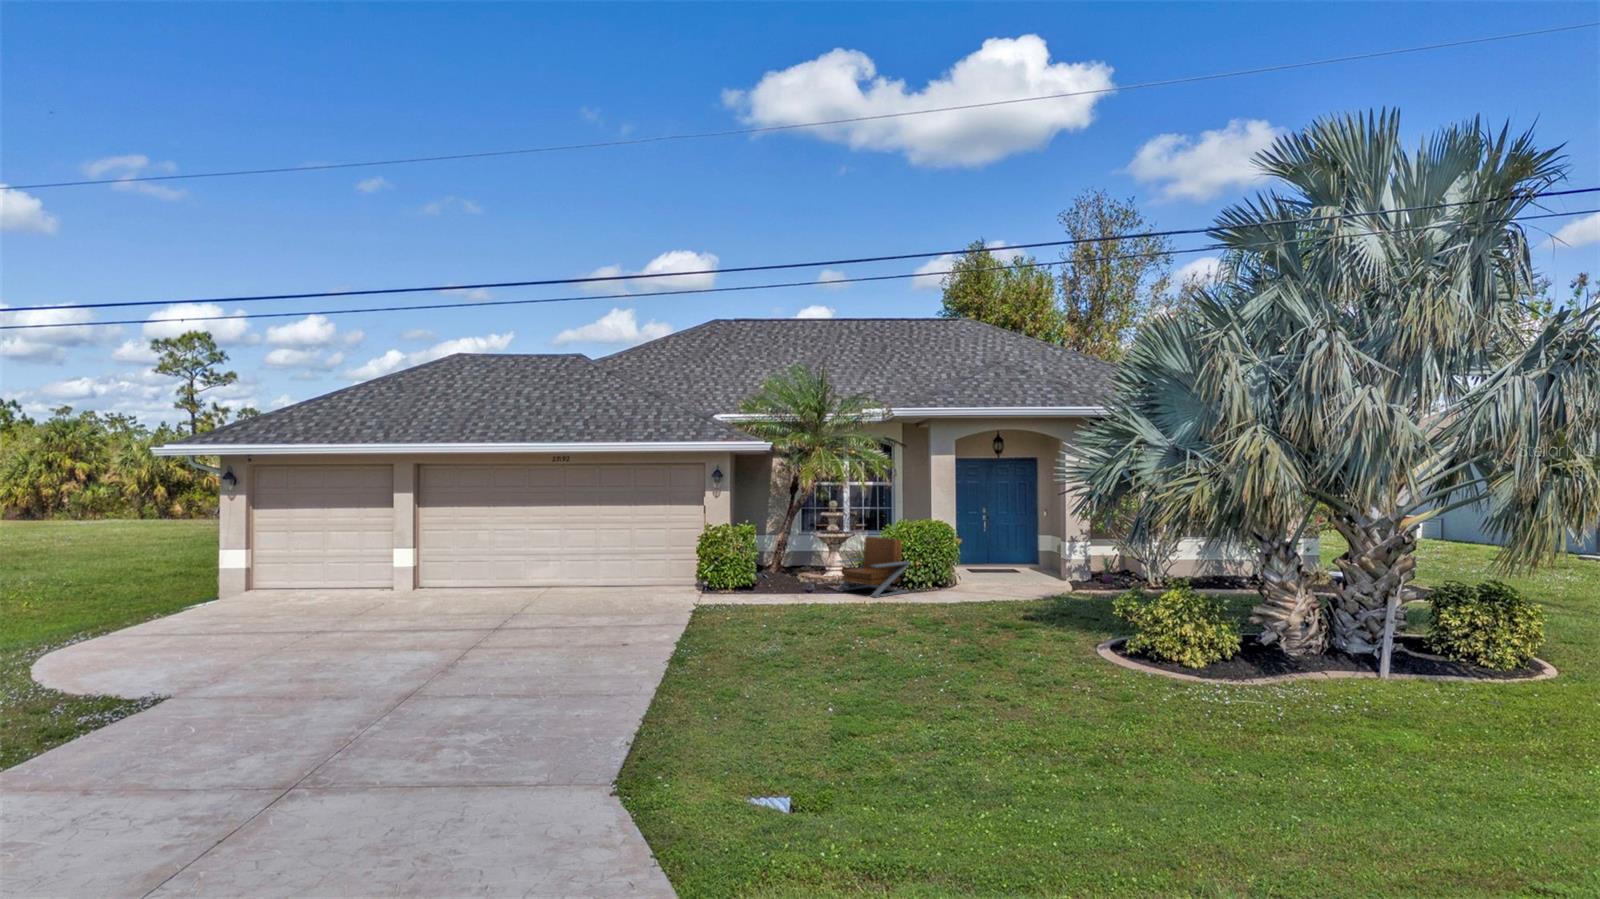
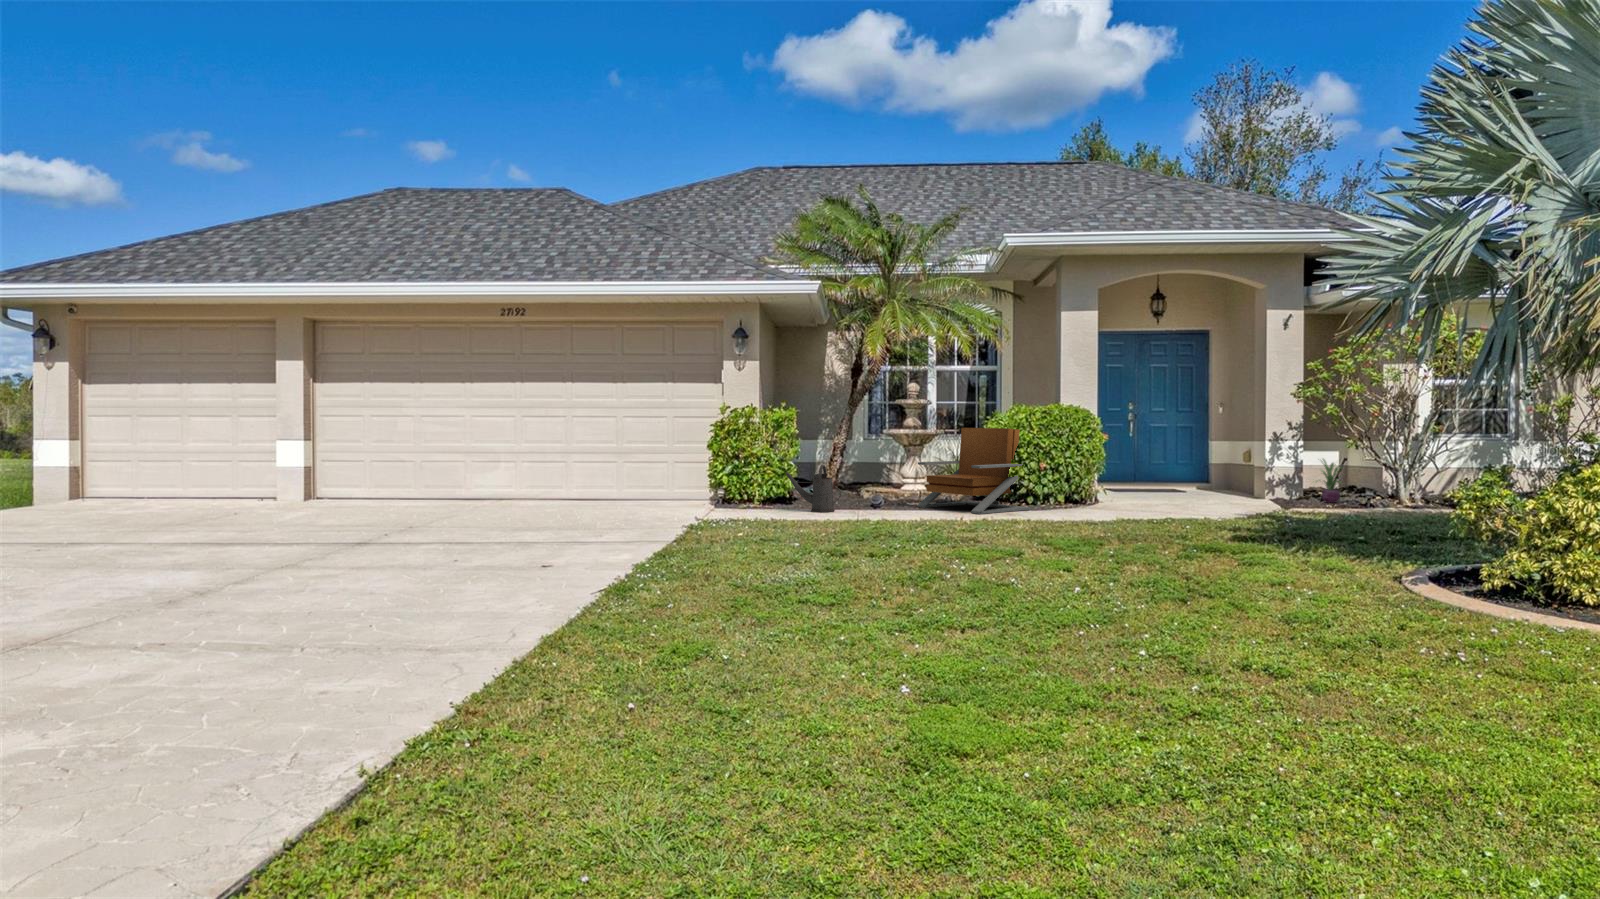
watering can: none [749,565,785,597] -> present [786,465,841,512]

